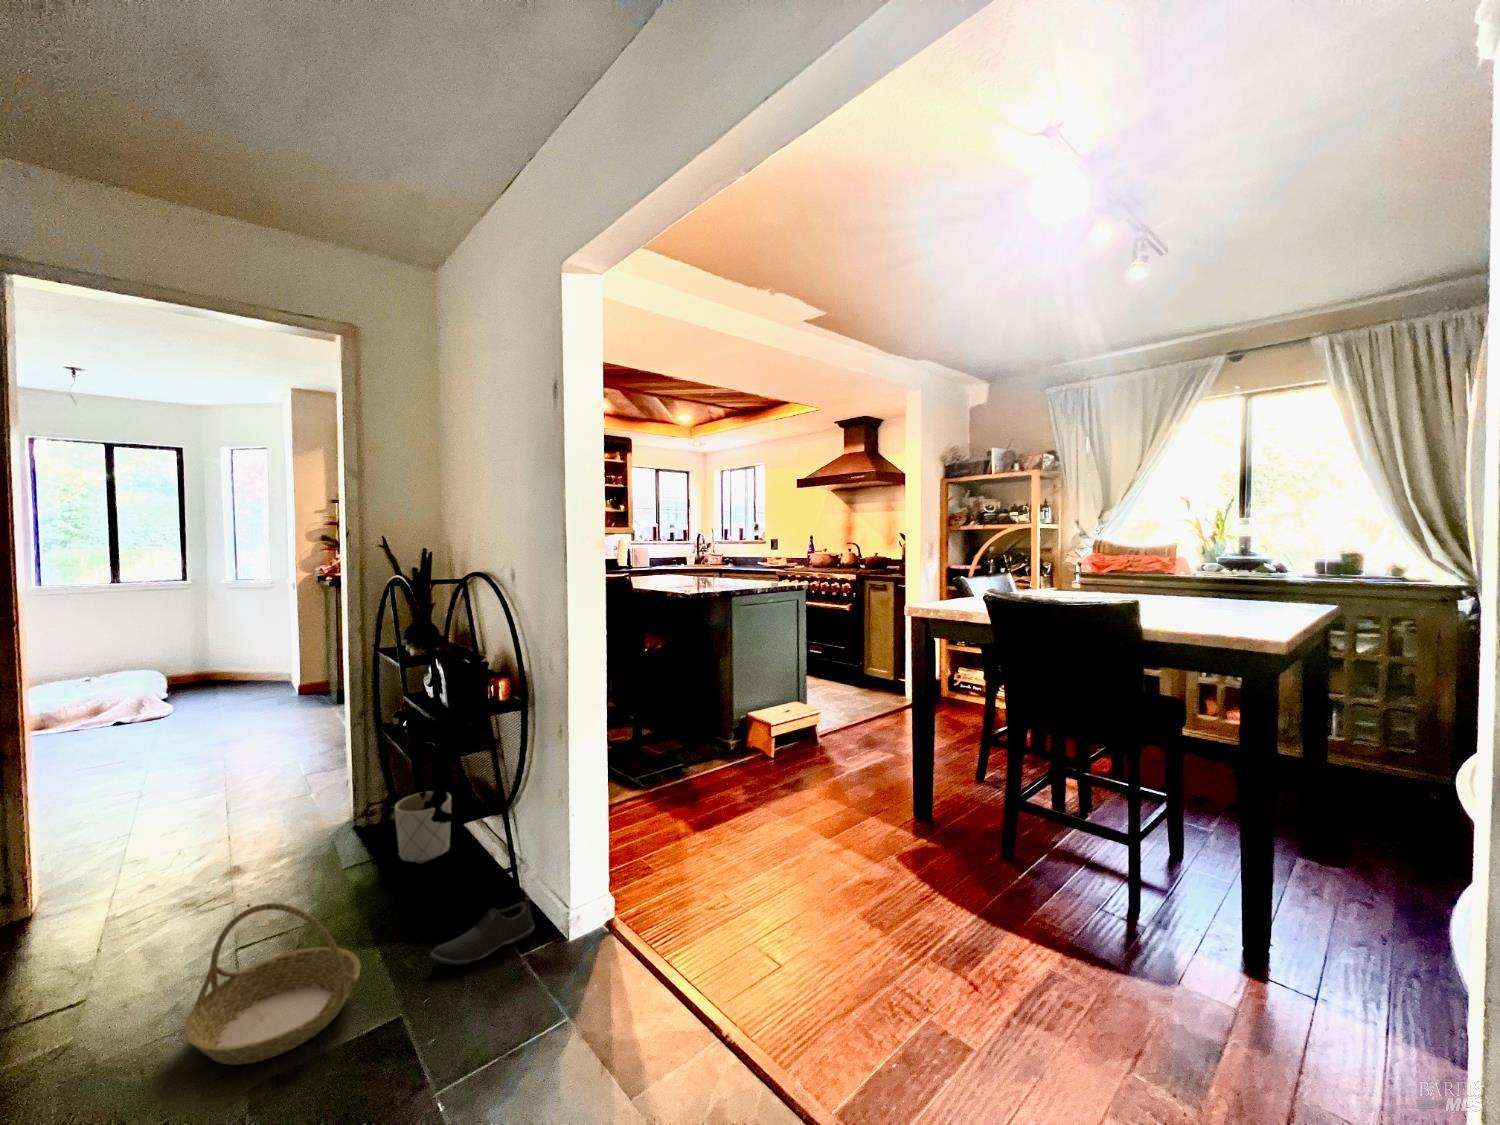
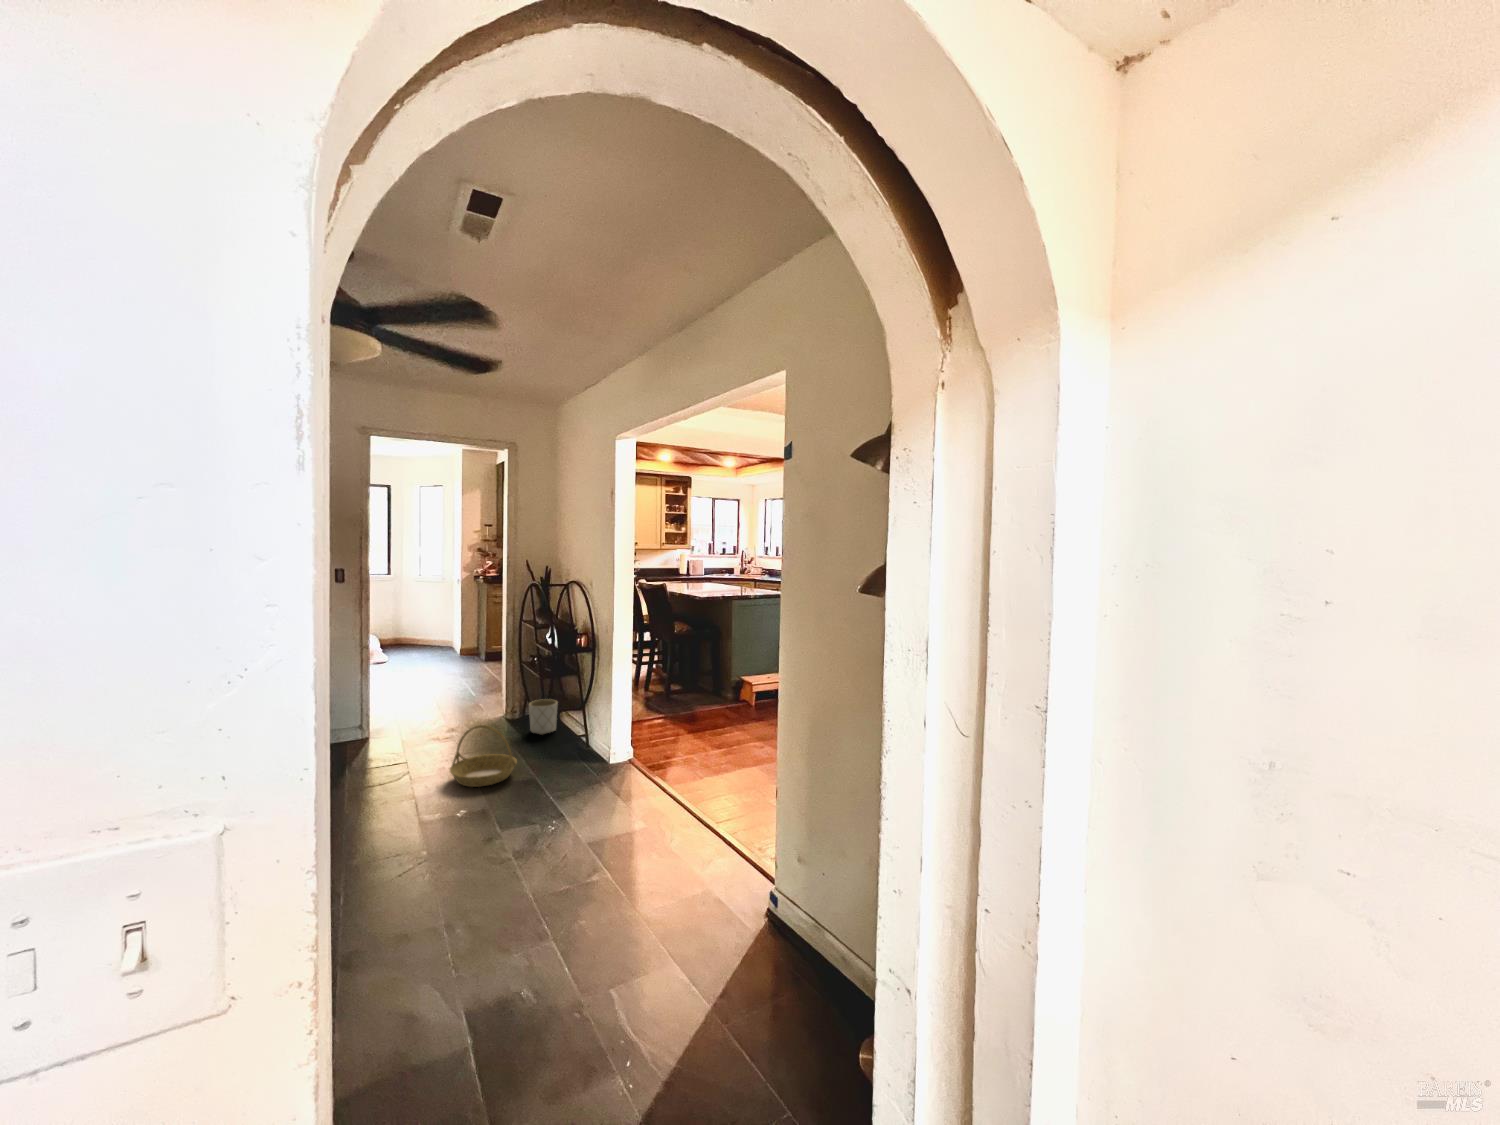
shoe: present [431,898,535,965] -> none [547,744,595,768]

